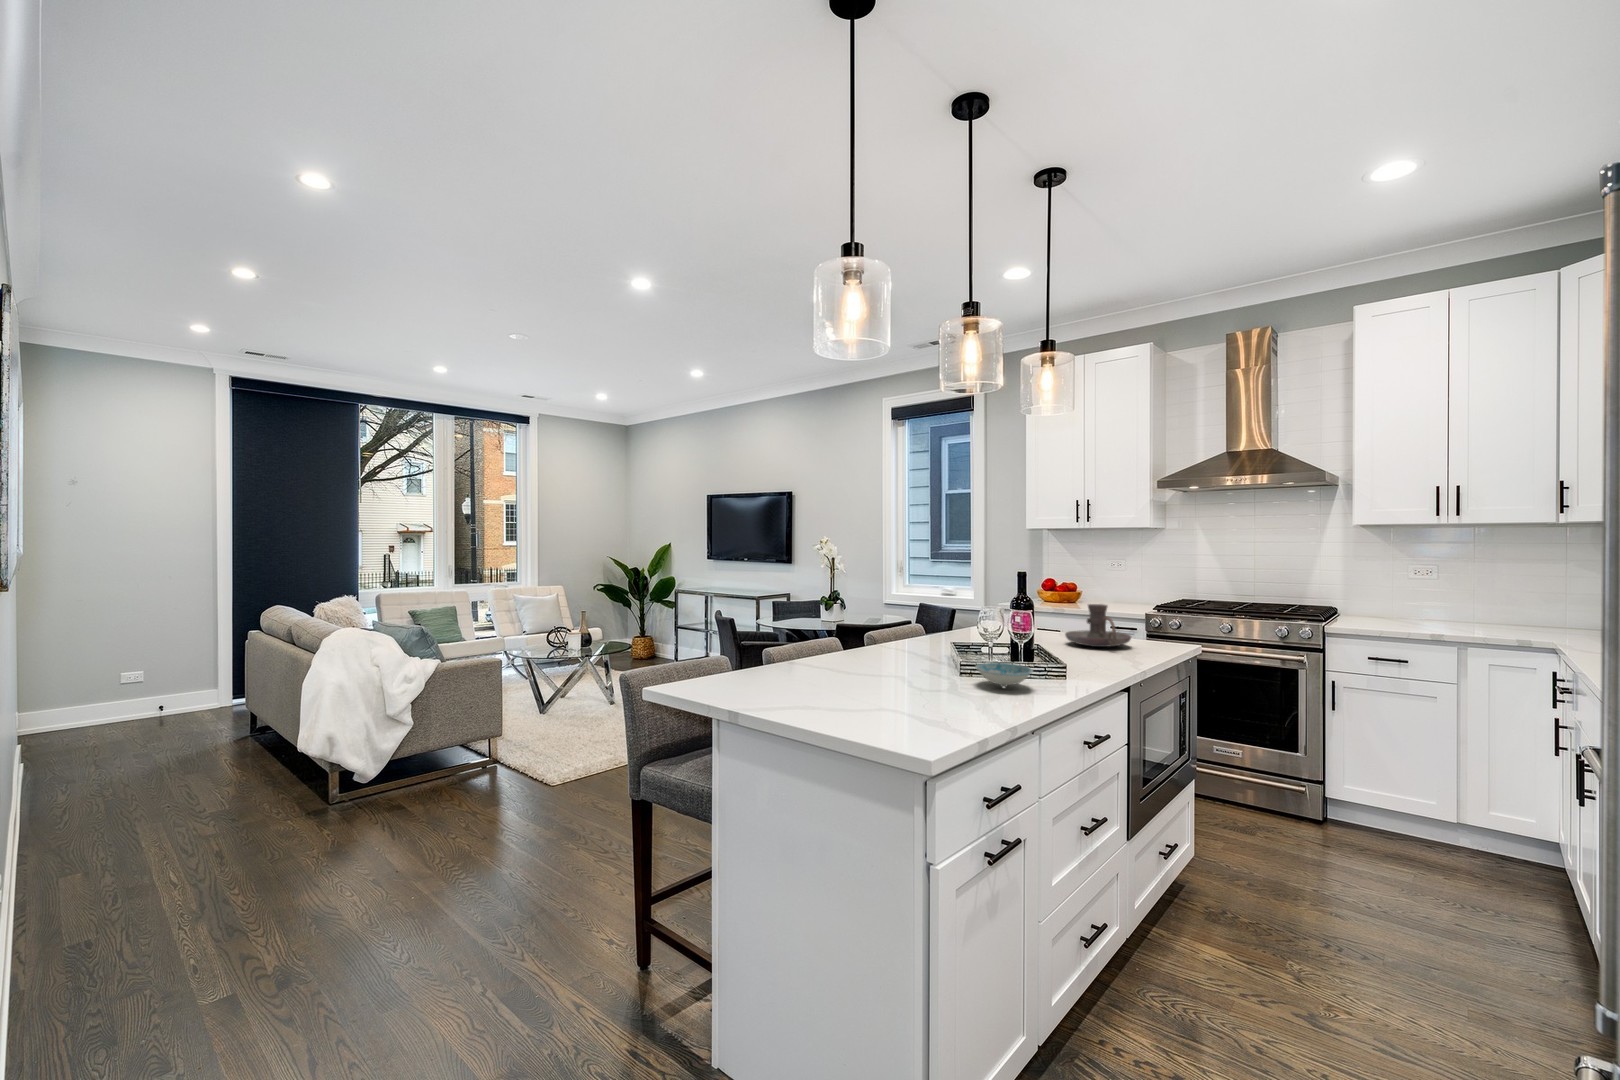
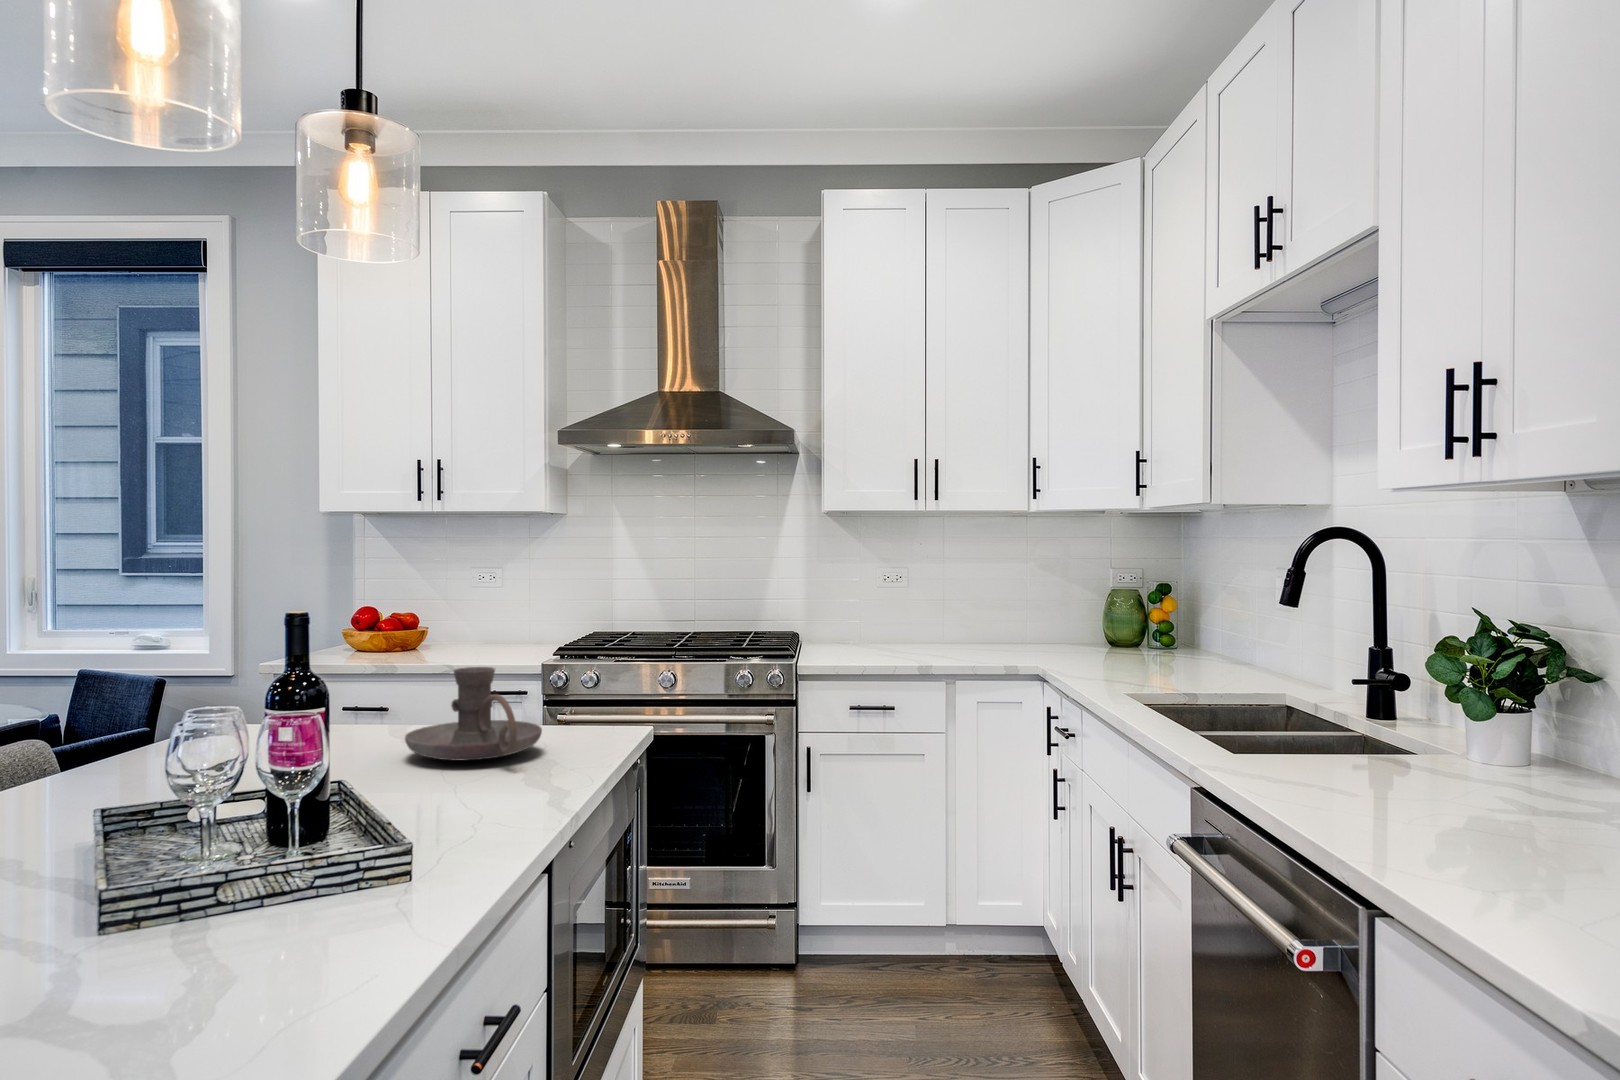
ceramic bowl: present [976,663,1033,687] -> none [134,887,328,976]

